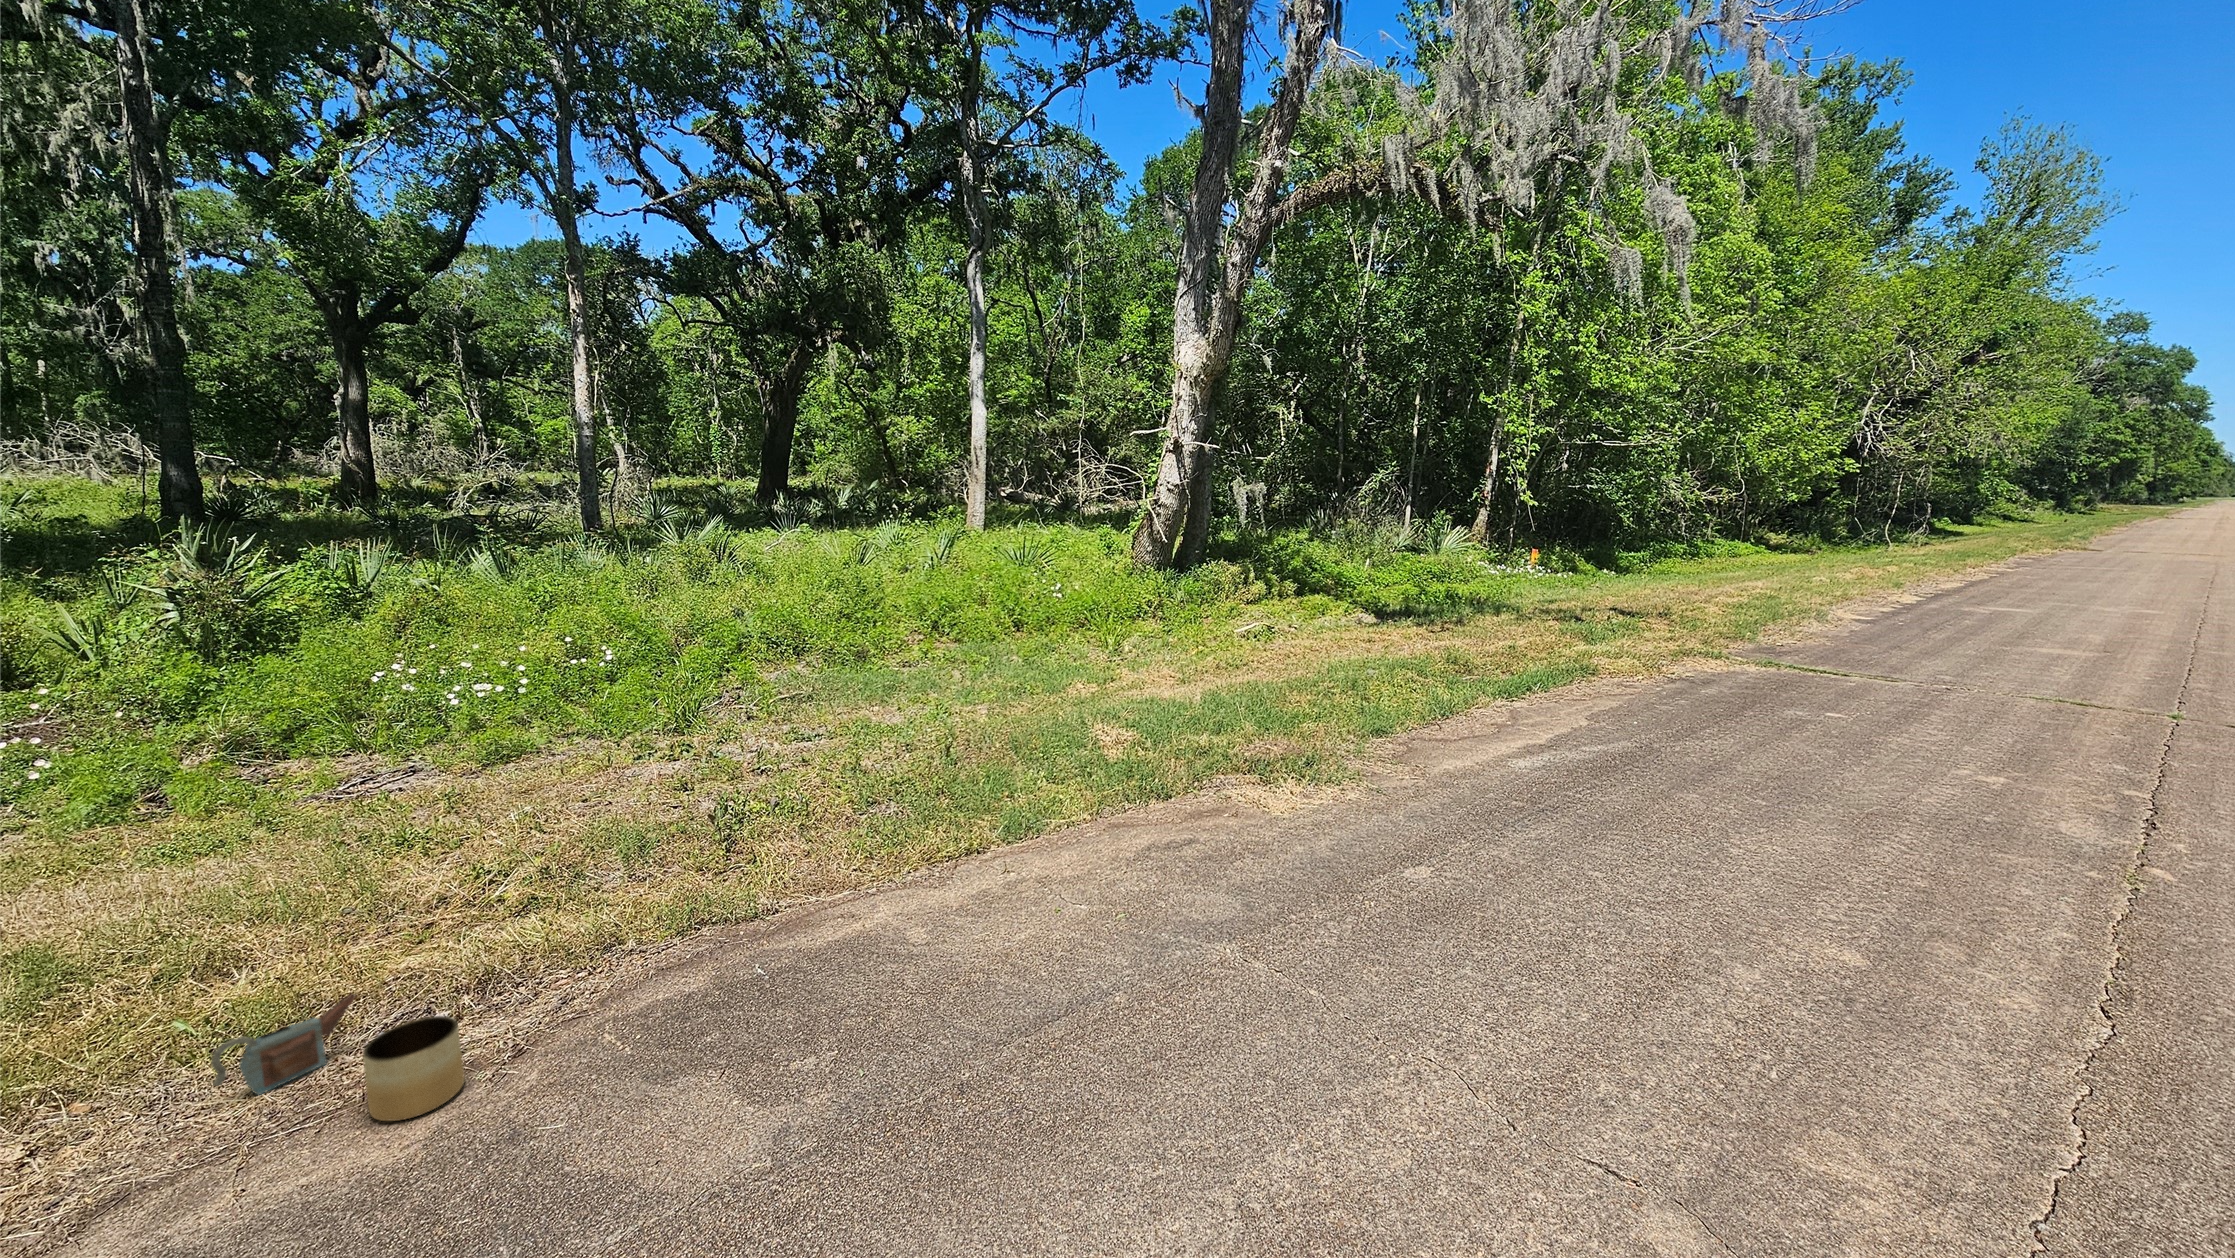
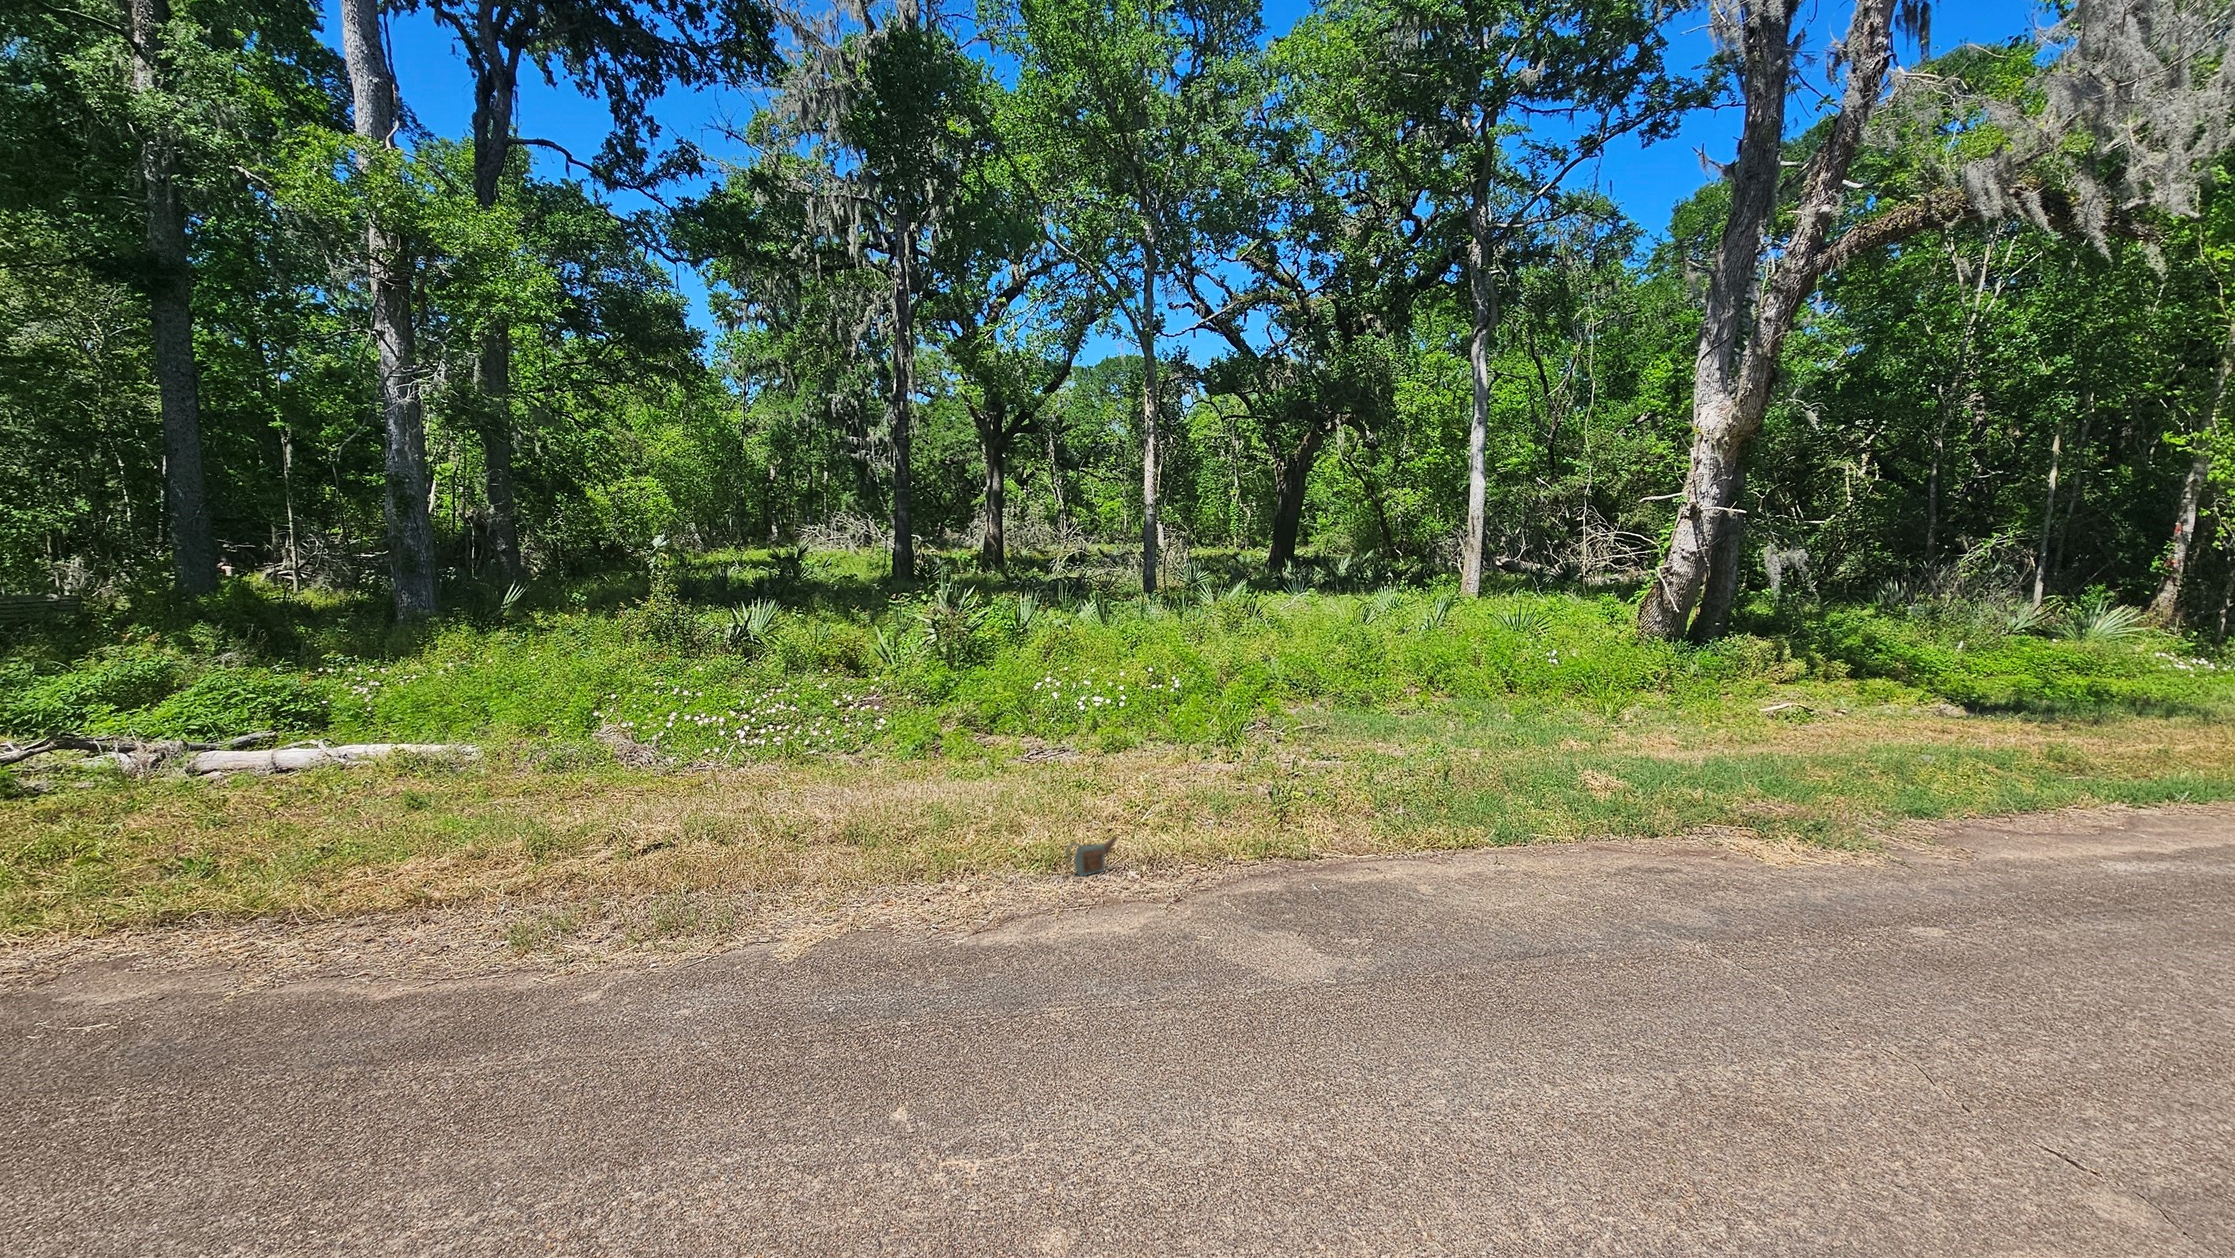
planter: present [363,1016,465,1121] -> none [1135,850,1176,900]

